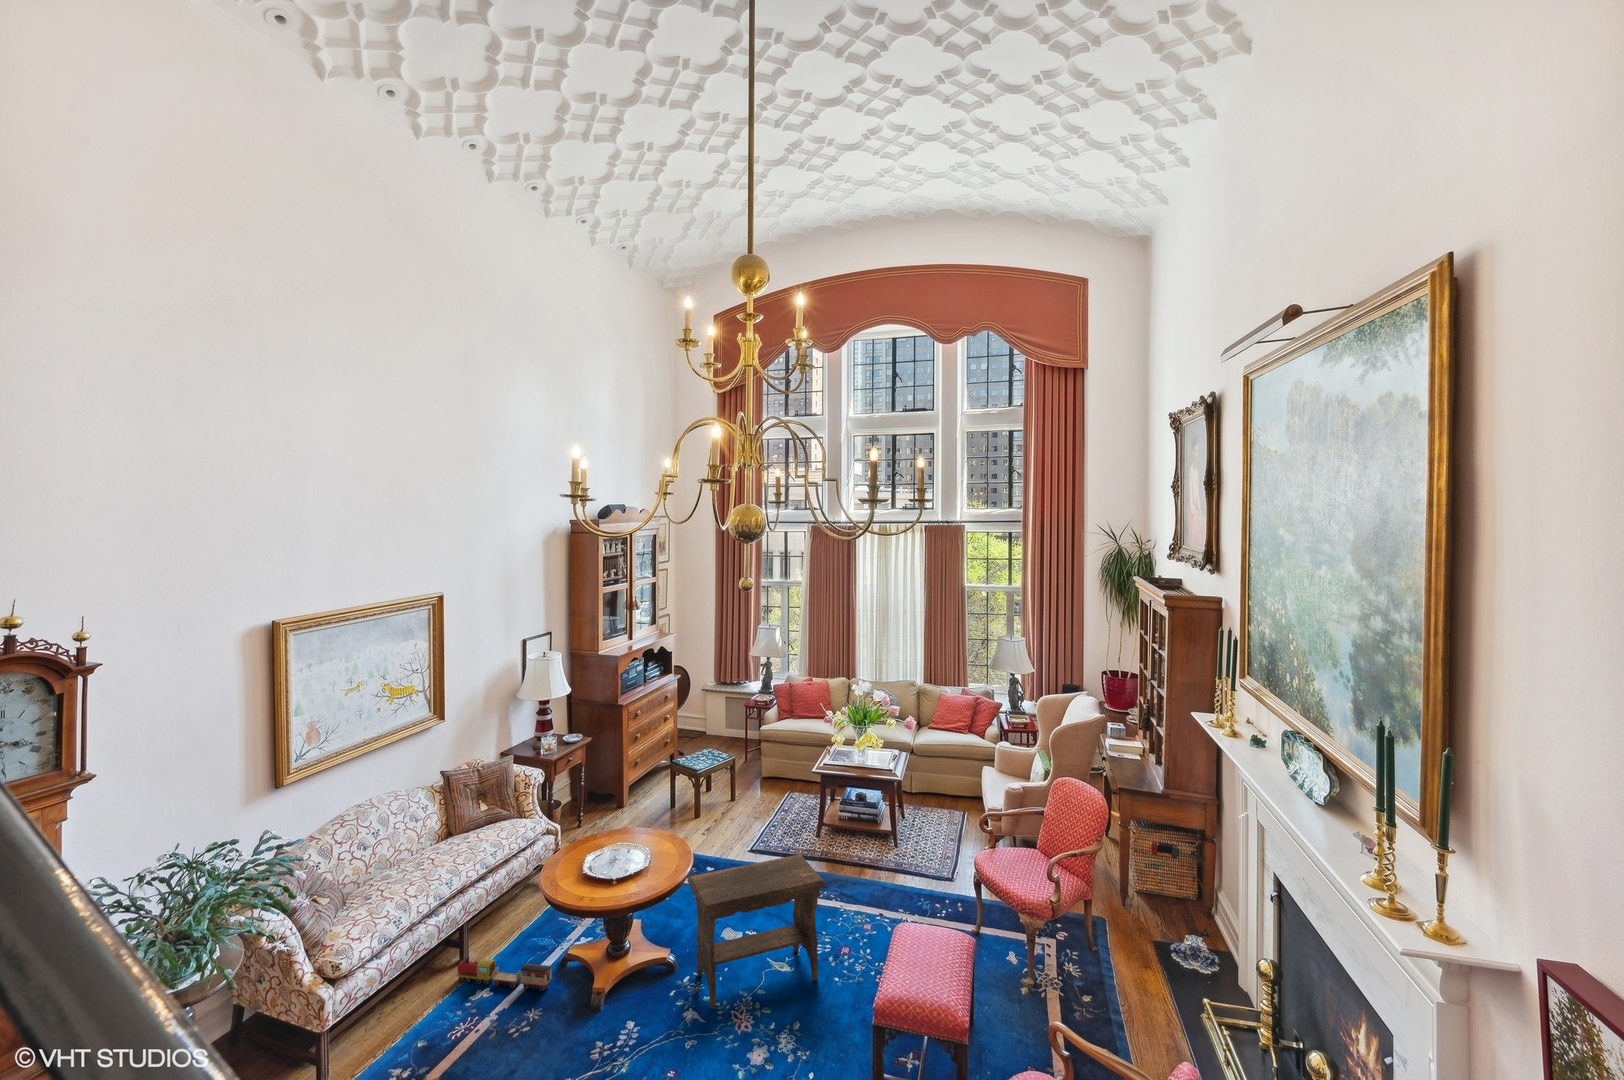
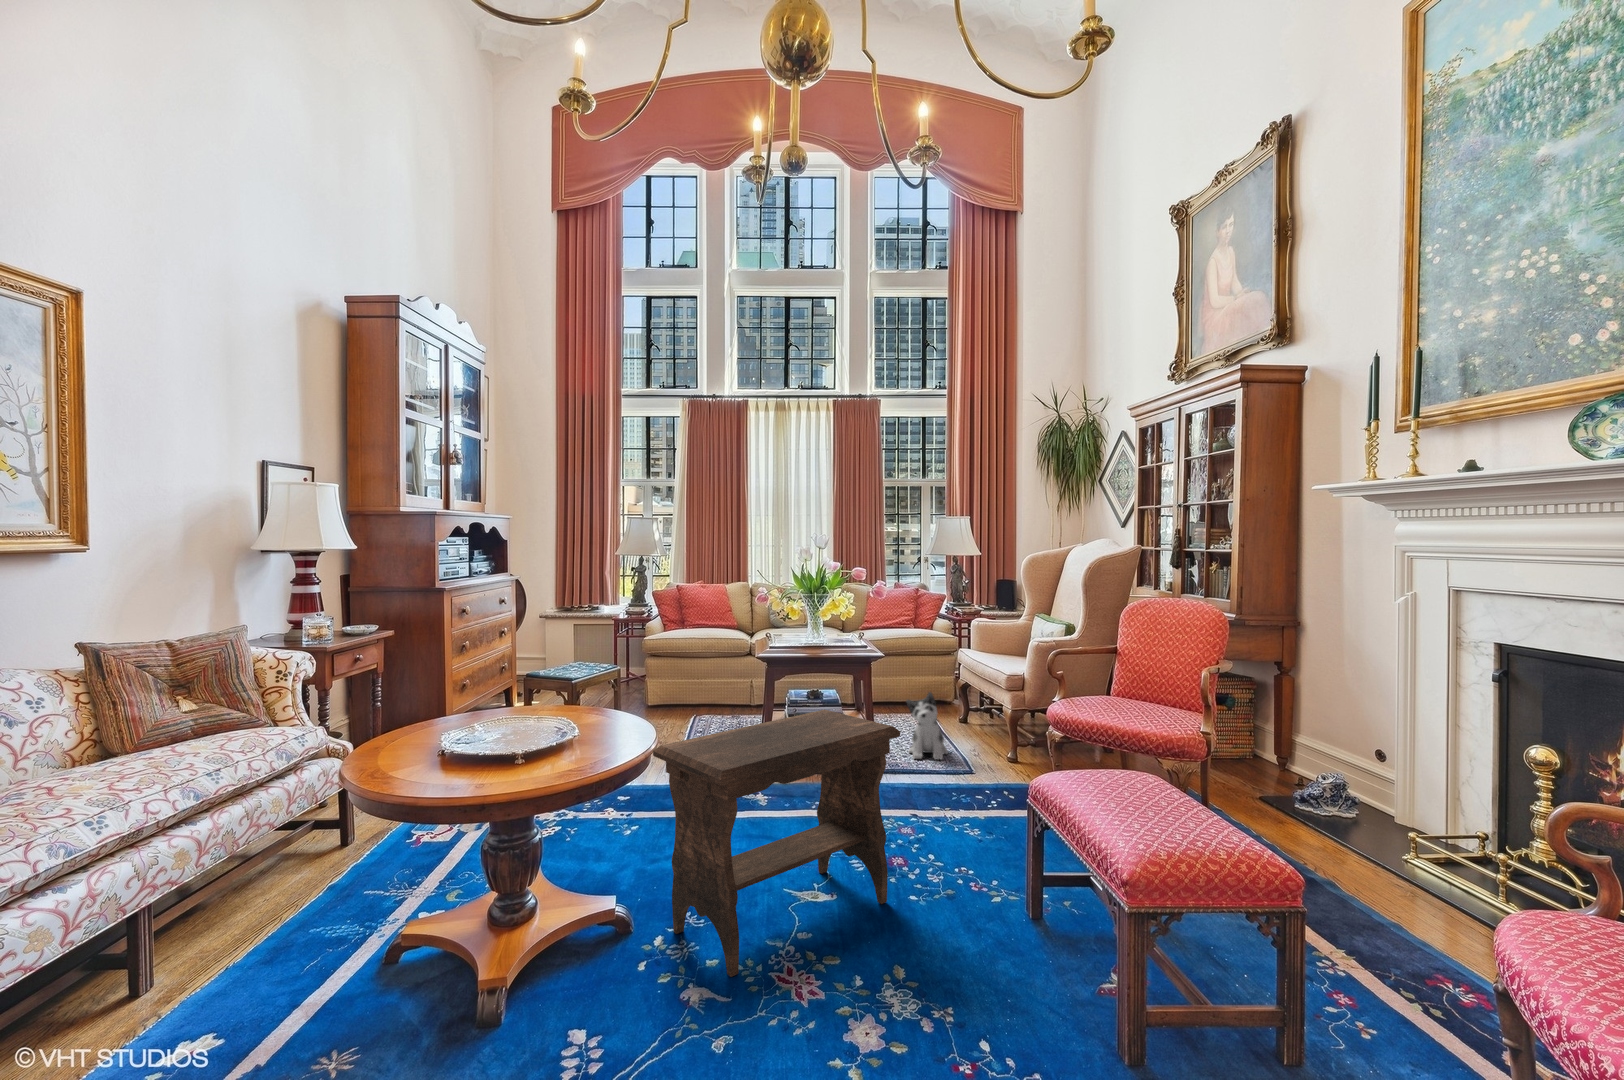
plush toy: none [916,815,946,867] -> present [906,692,948,759]
toy train: present [456,957,552,991] -> none [114,961,369,1039]

